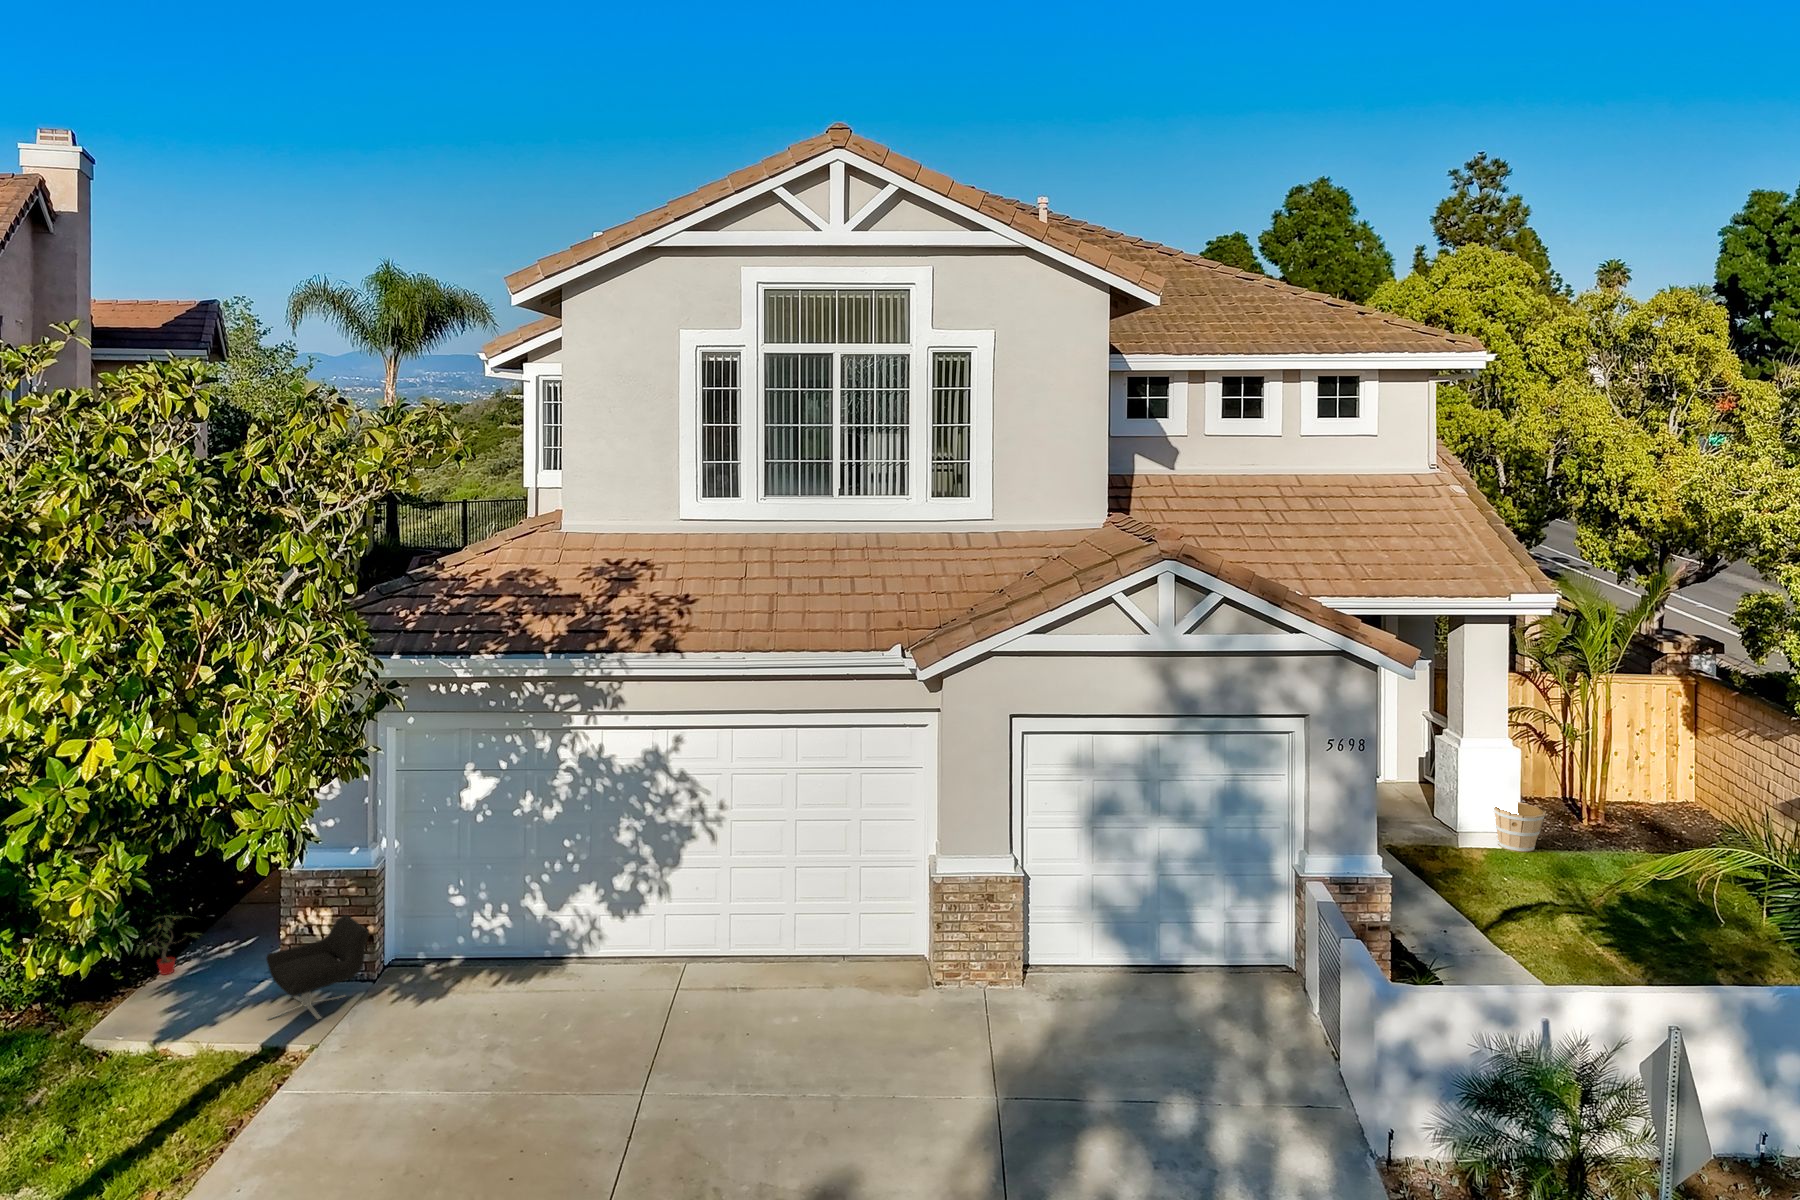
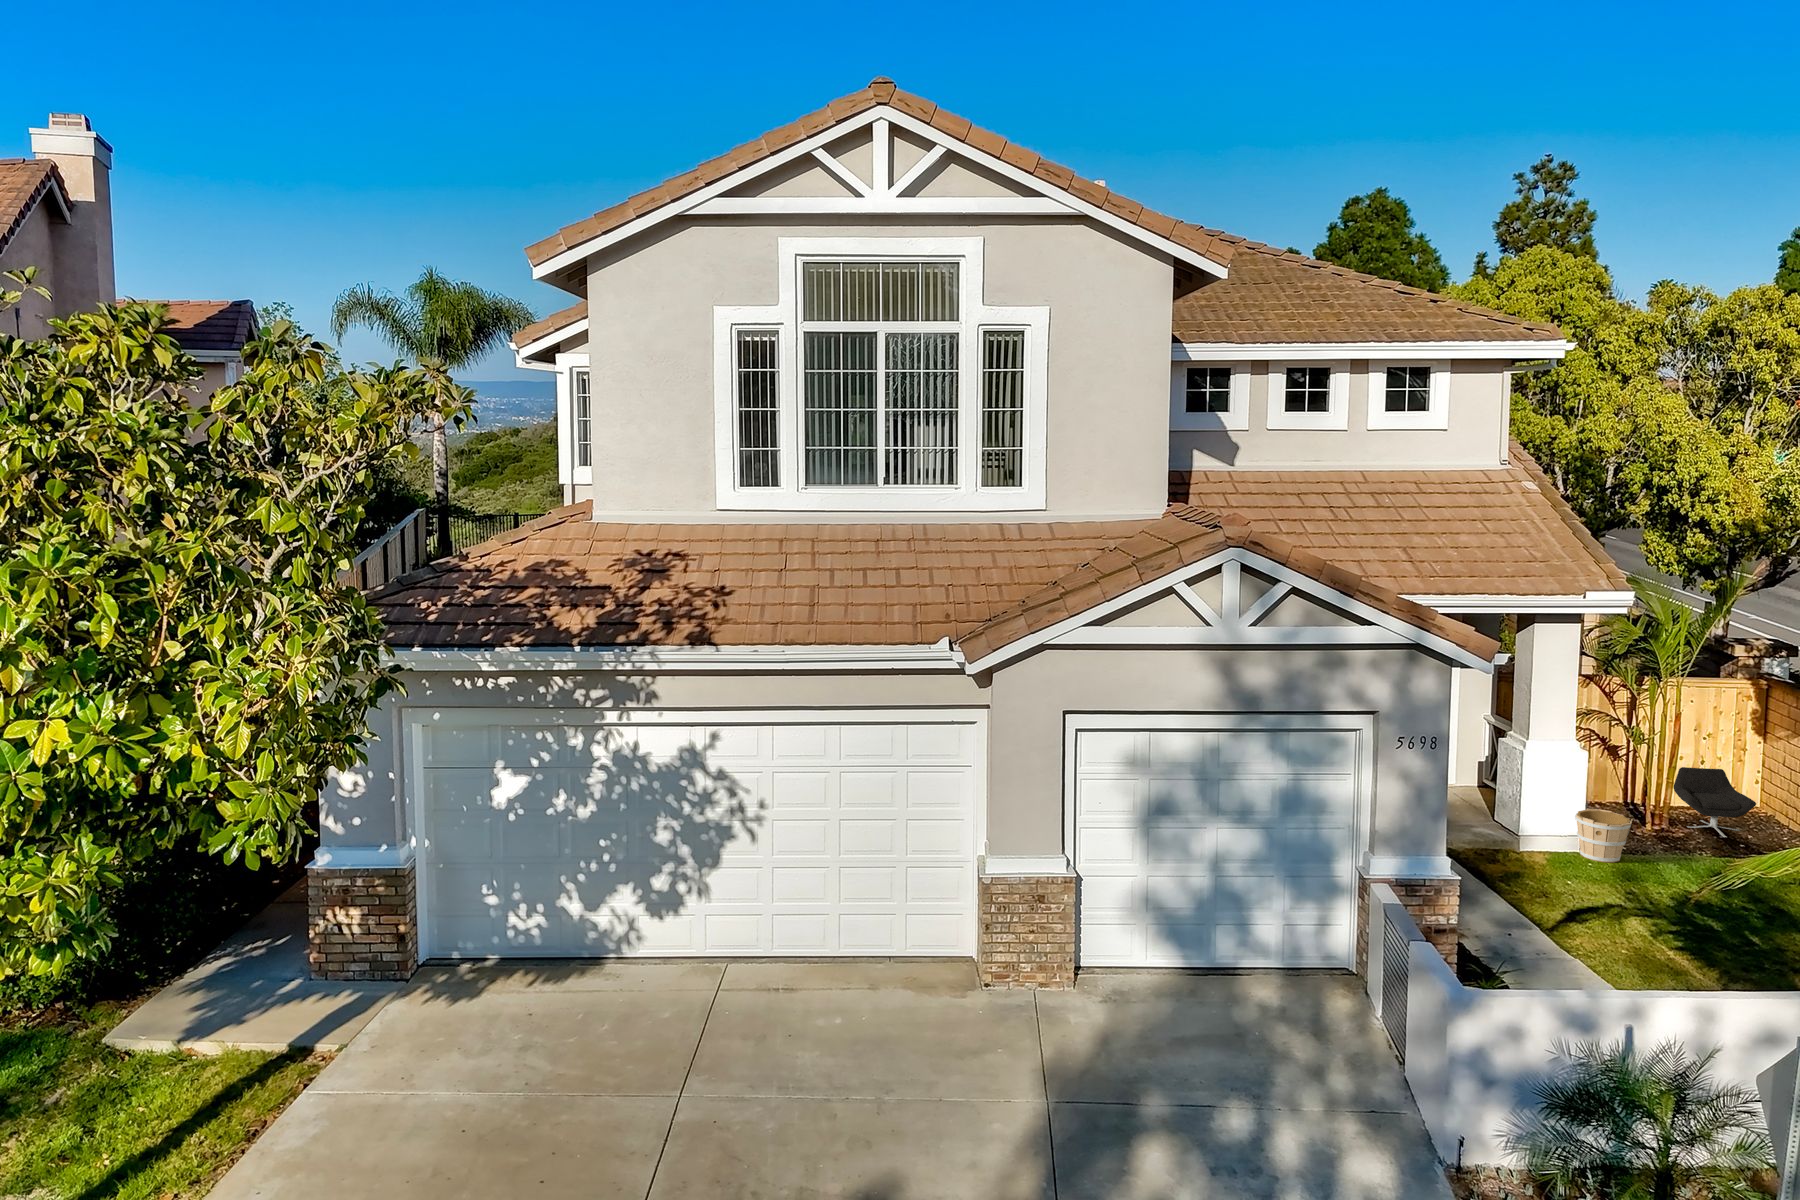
potted plant: present [136,915,200,975] -> none [158,913,231,974]
lounge chair: present [266,915,369,1019] -> present [1673,767,1756,837]

